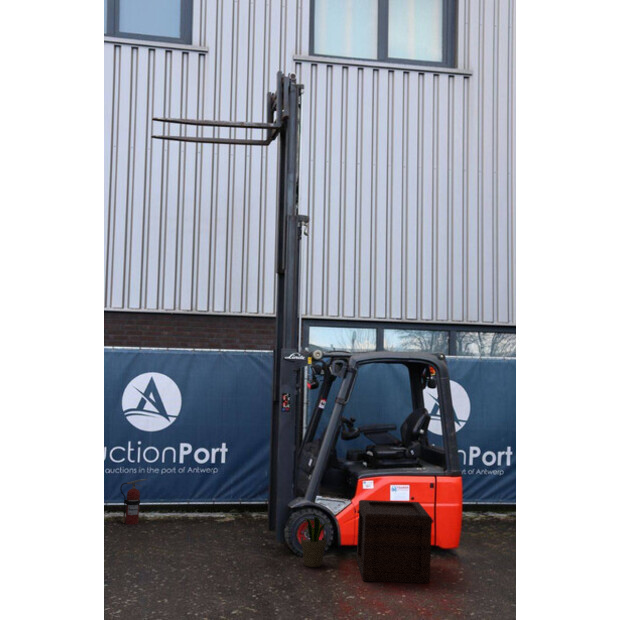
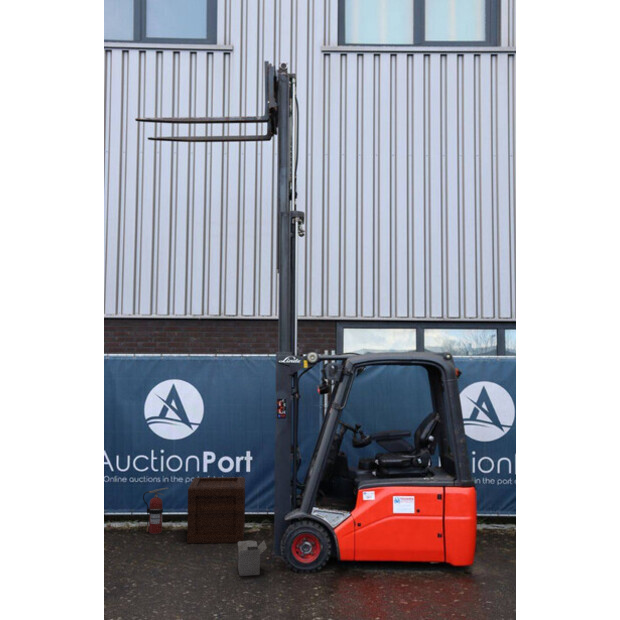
wooden crate: present [357,500,432,583] -> present [187,477,245,544]
potted plant: present [301,513,330,567] -> none [294,526,323,586]
cardboard box: none [237,527,271,560] -> present [238,540,267,576]

